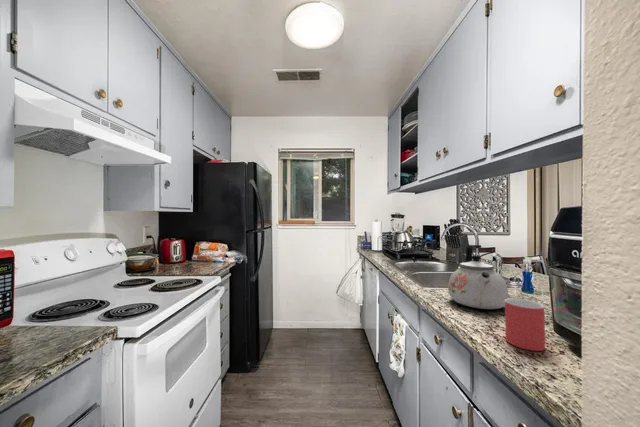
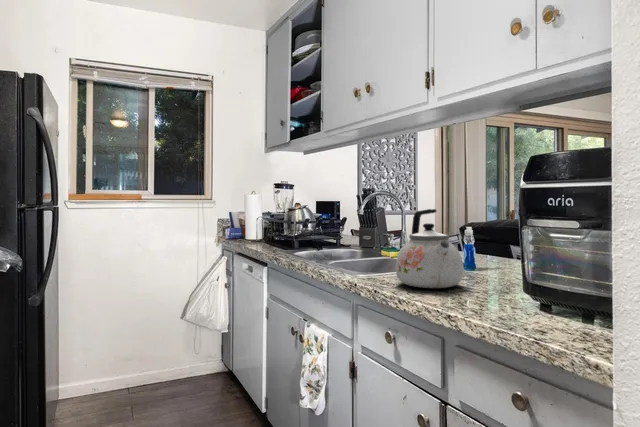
mug: present [505,299,545,351] -> none [482,263,521,316]

